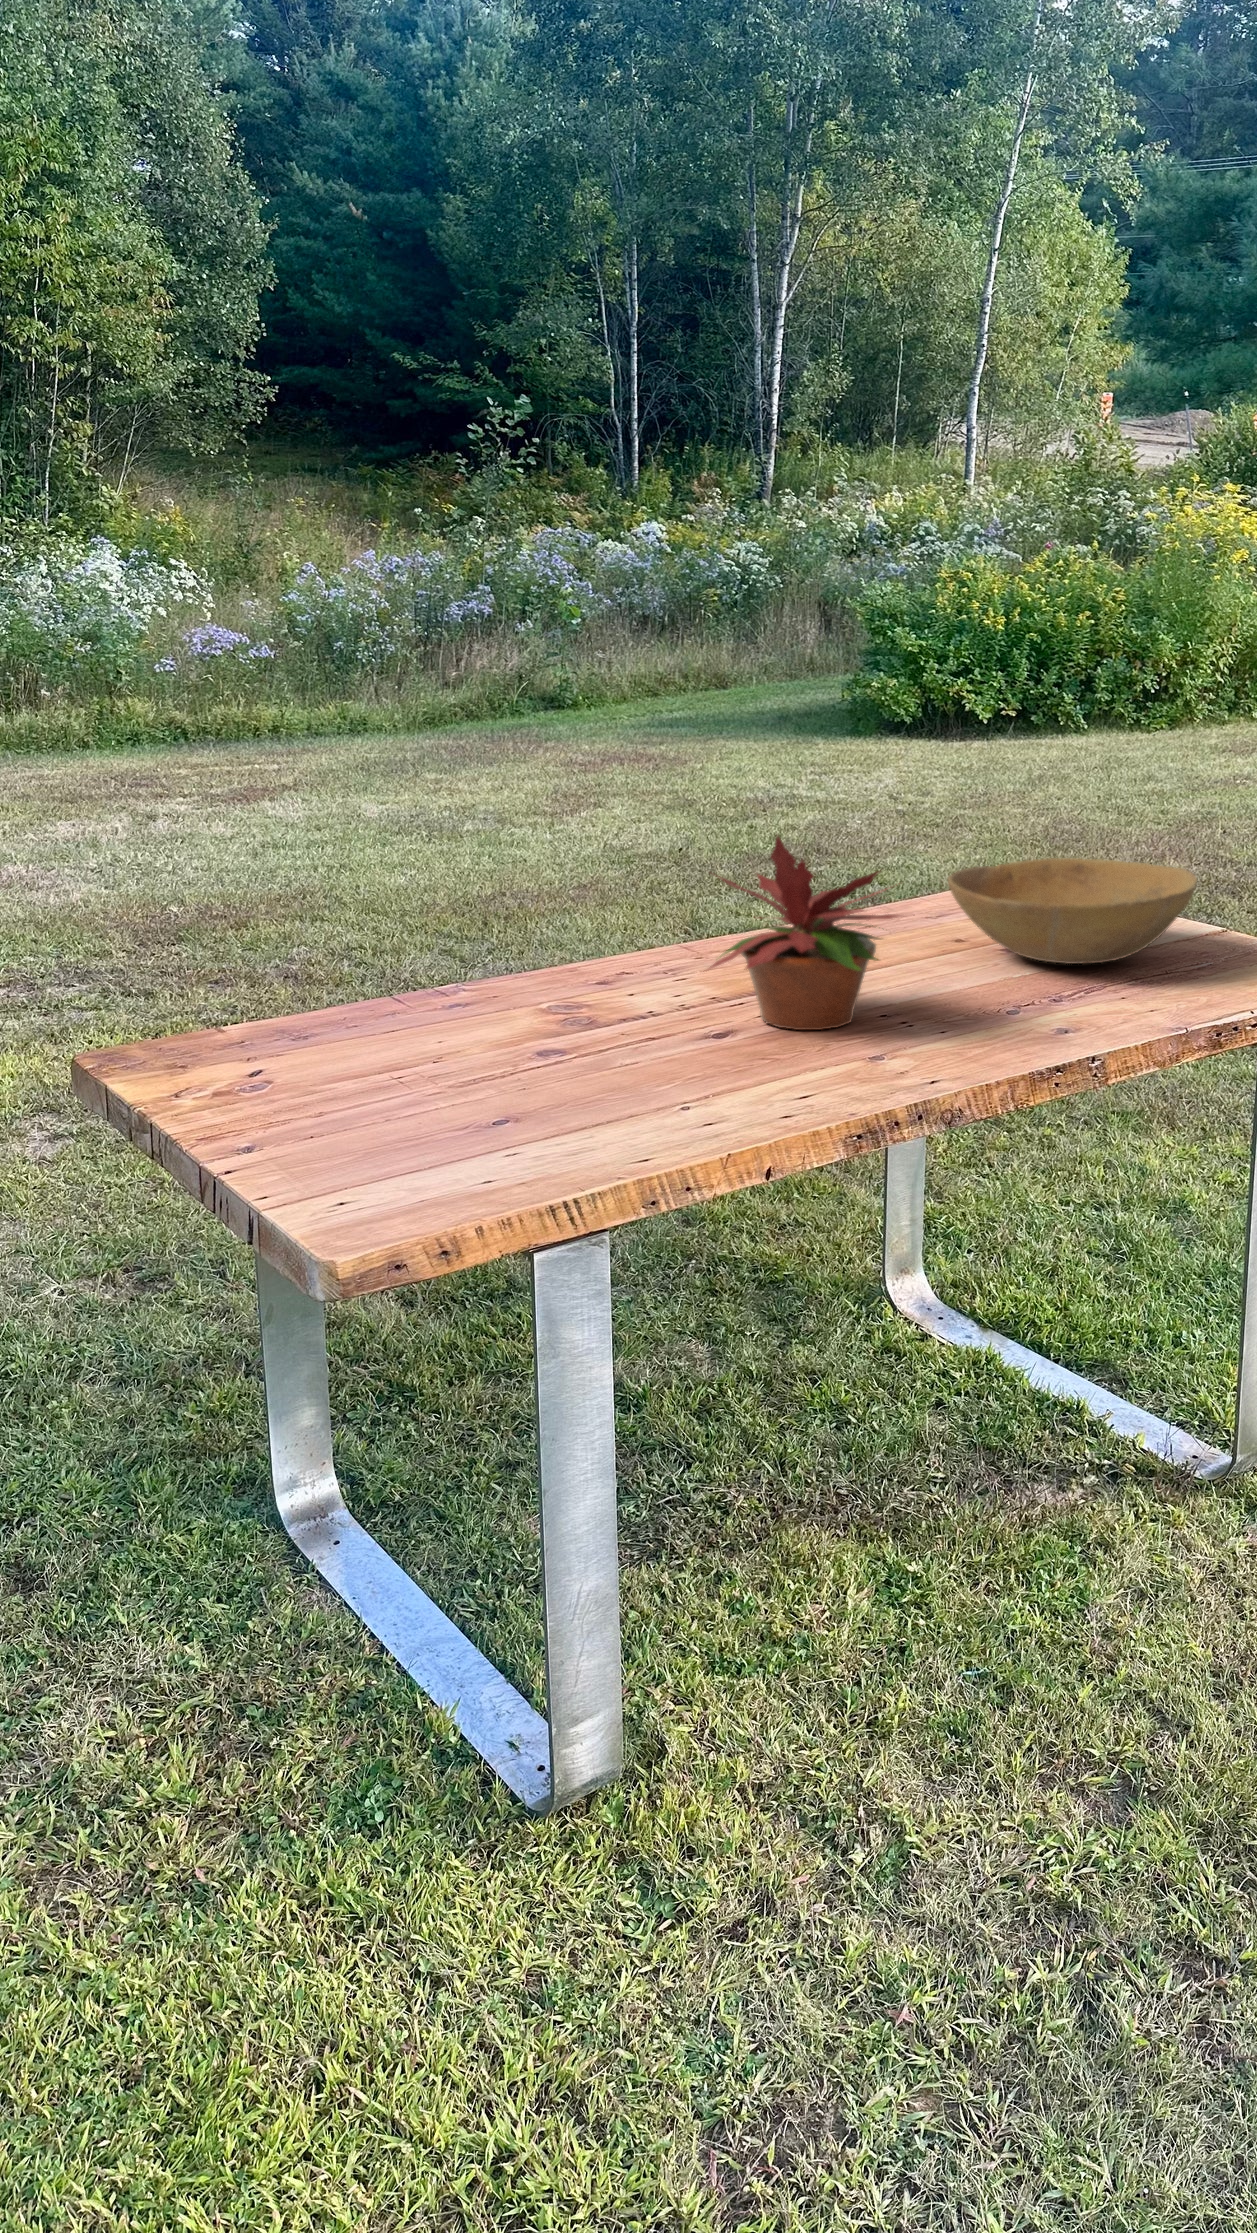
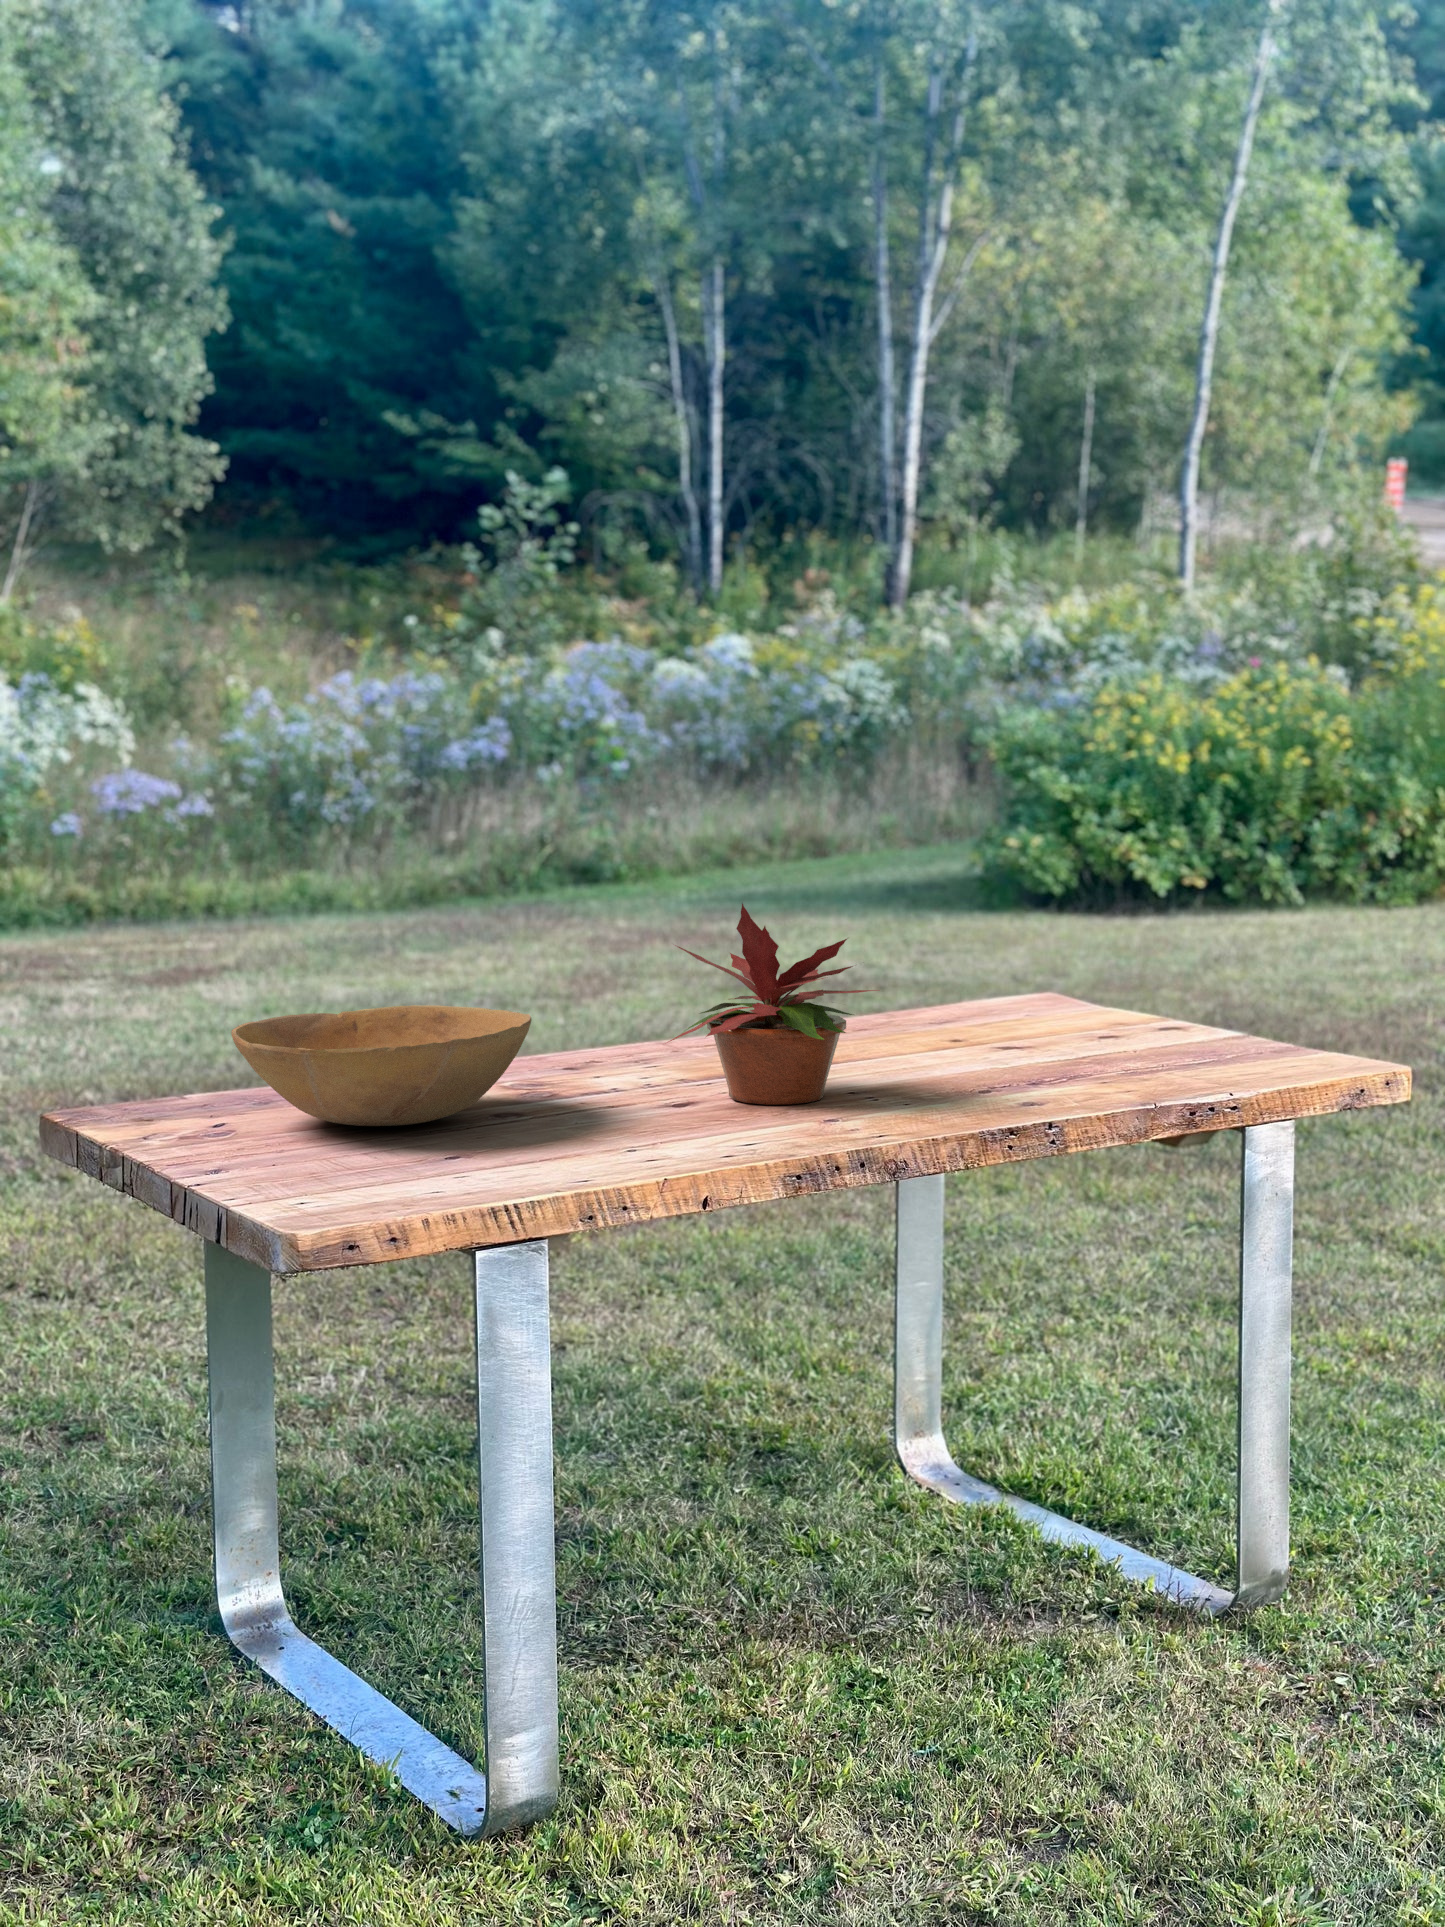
bowl: present [948,858,1197,964] -> present [231,1005,531,1126]

